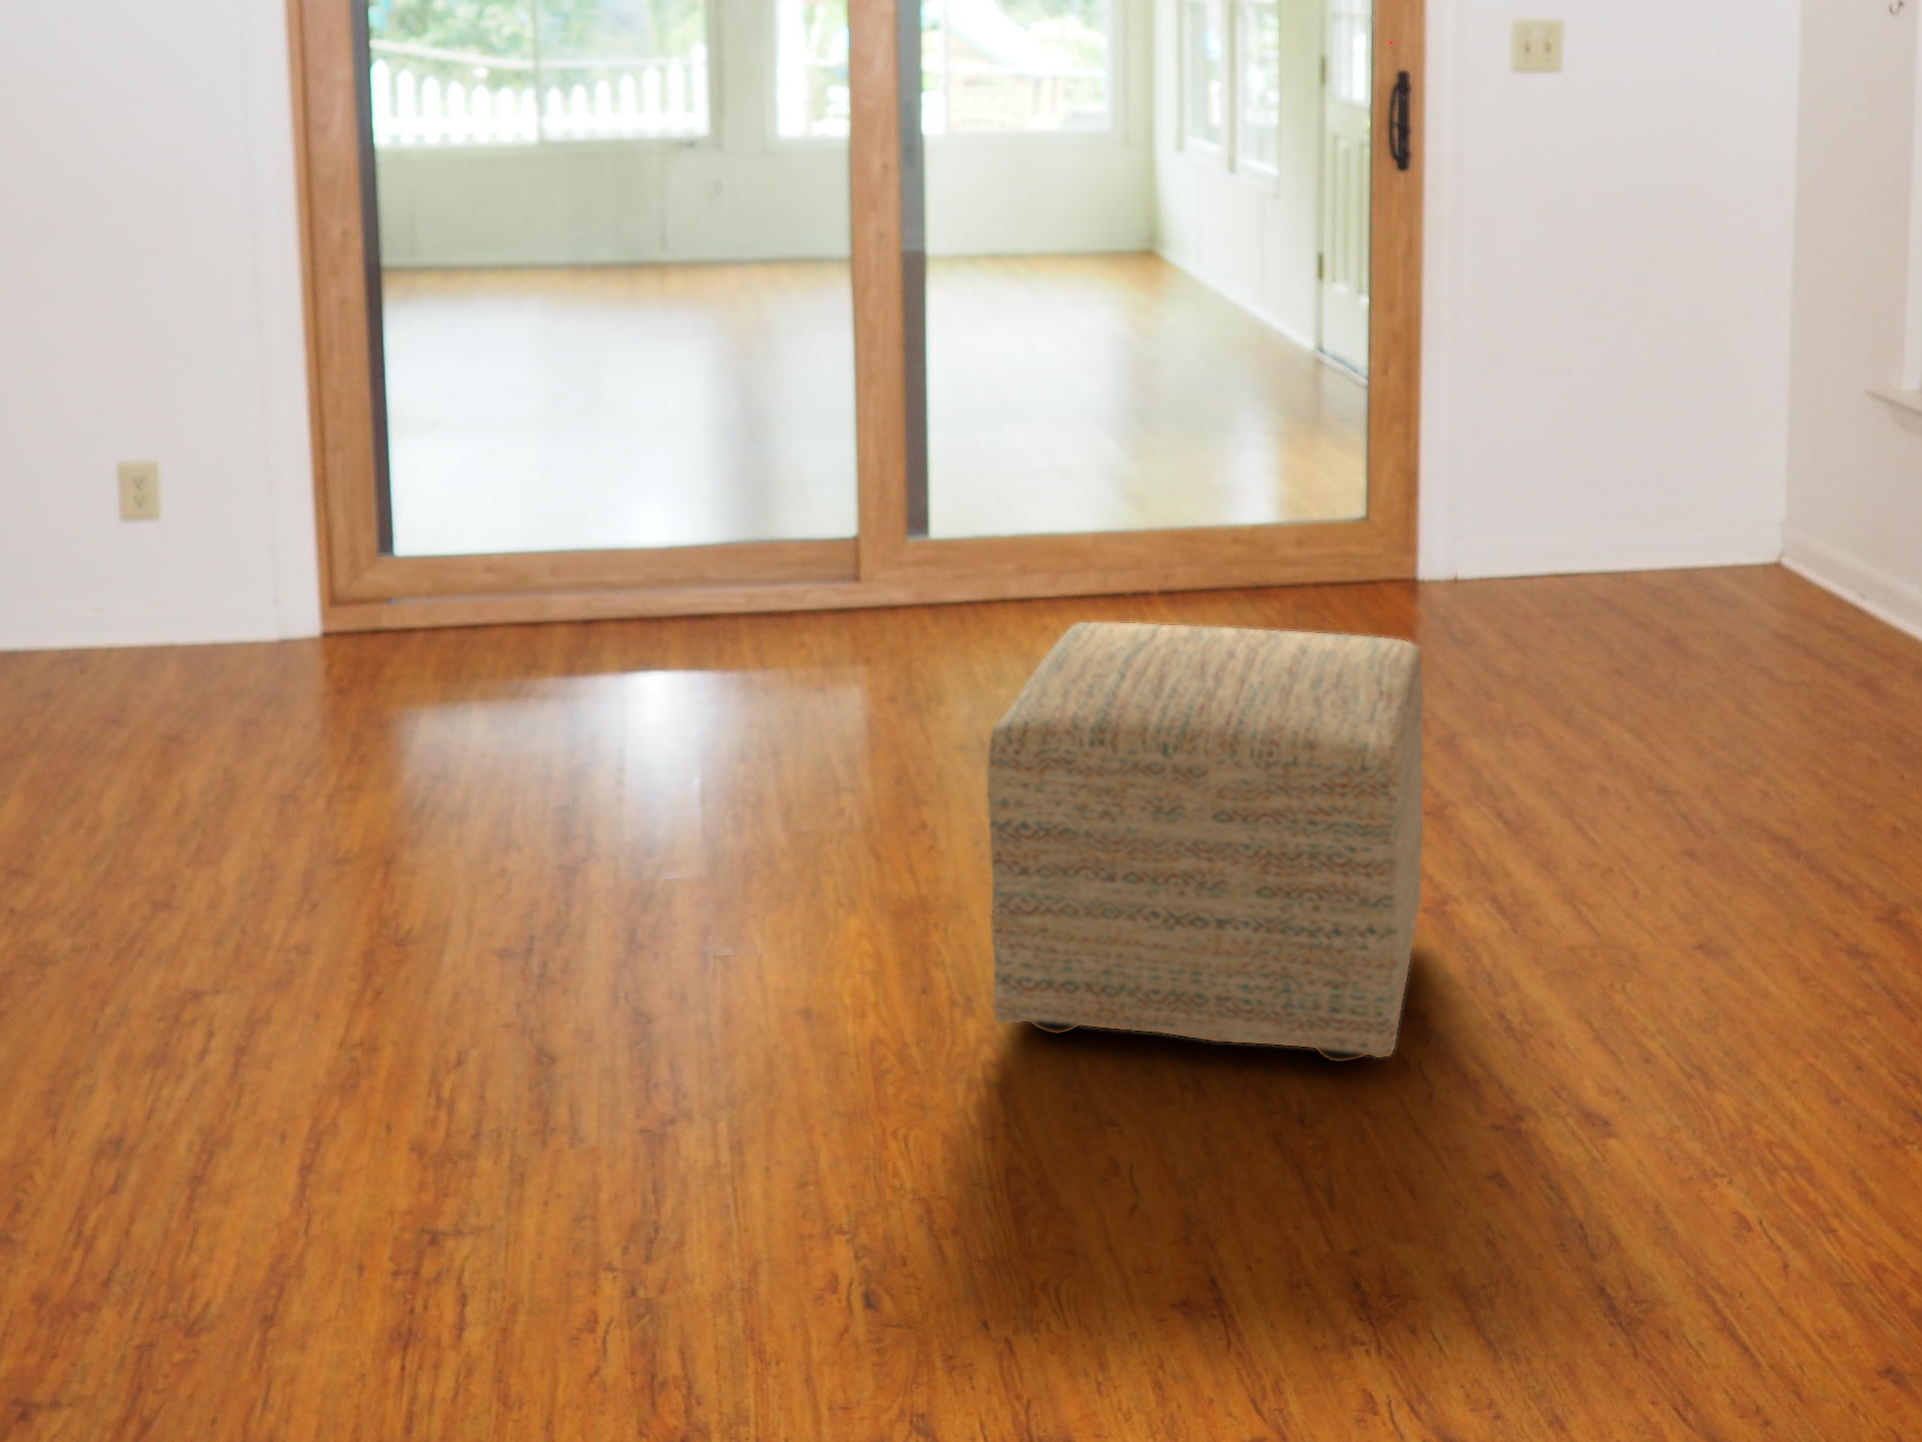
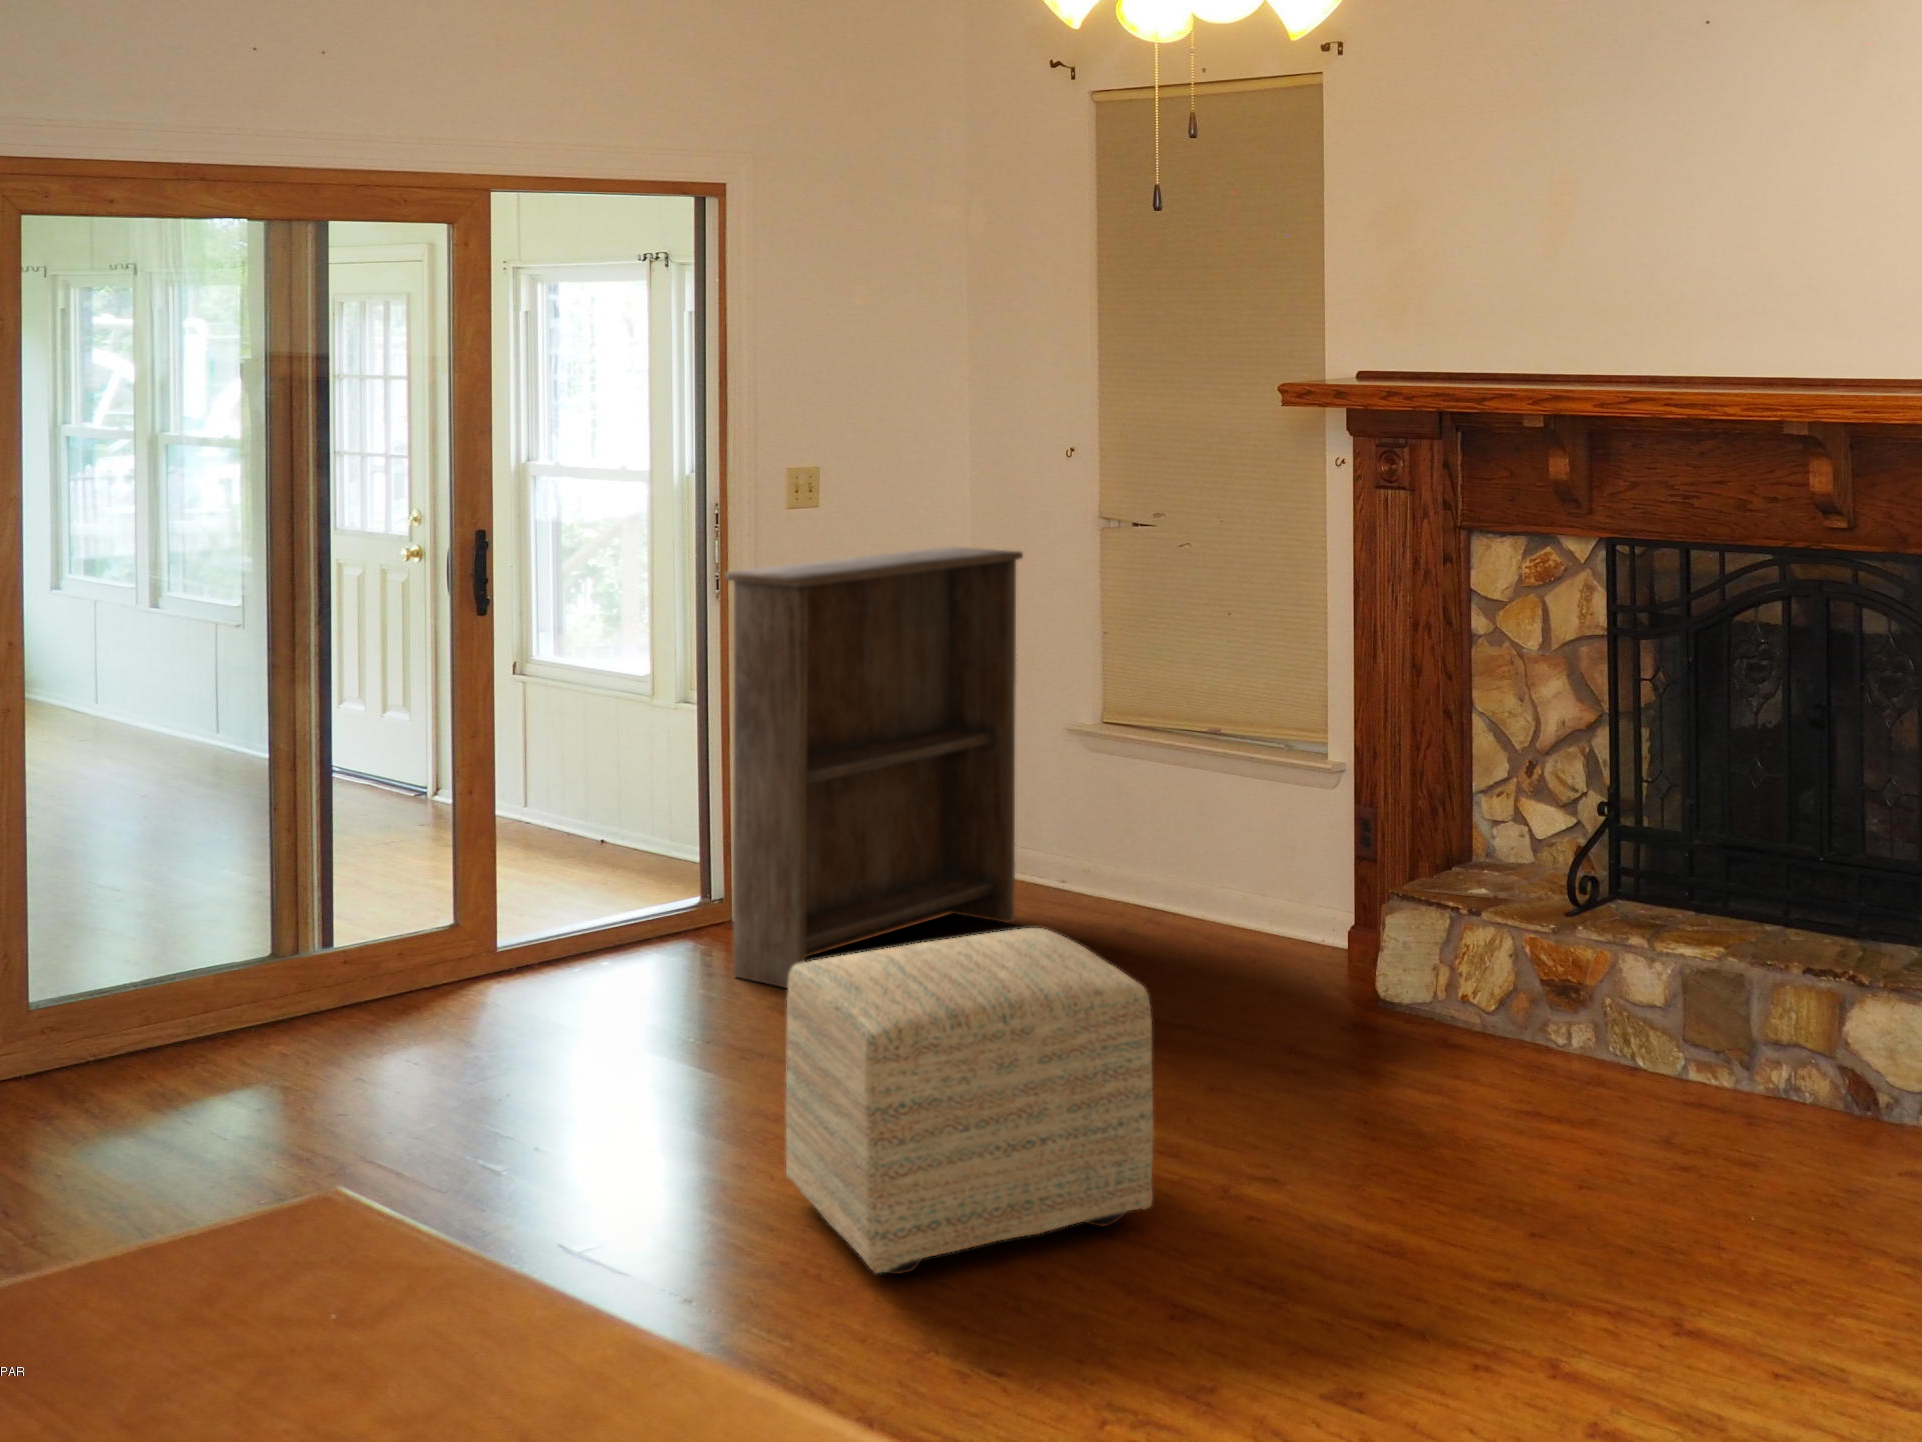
bookshelf: none [1356,129,1783,658] -> present [725,546,1023,988]

